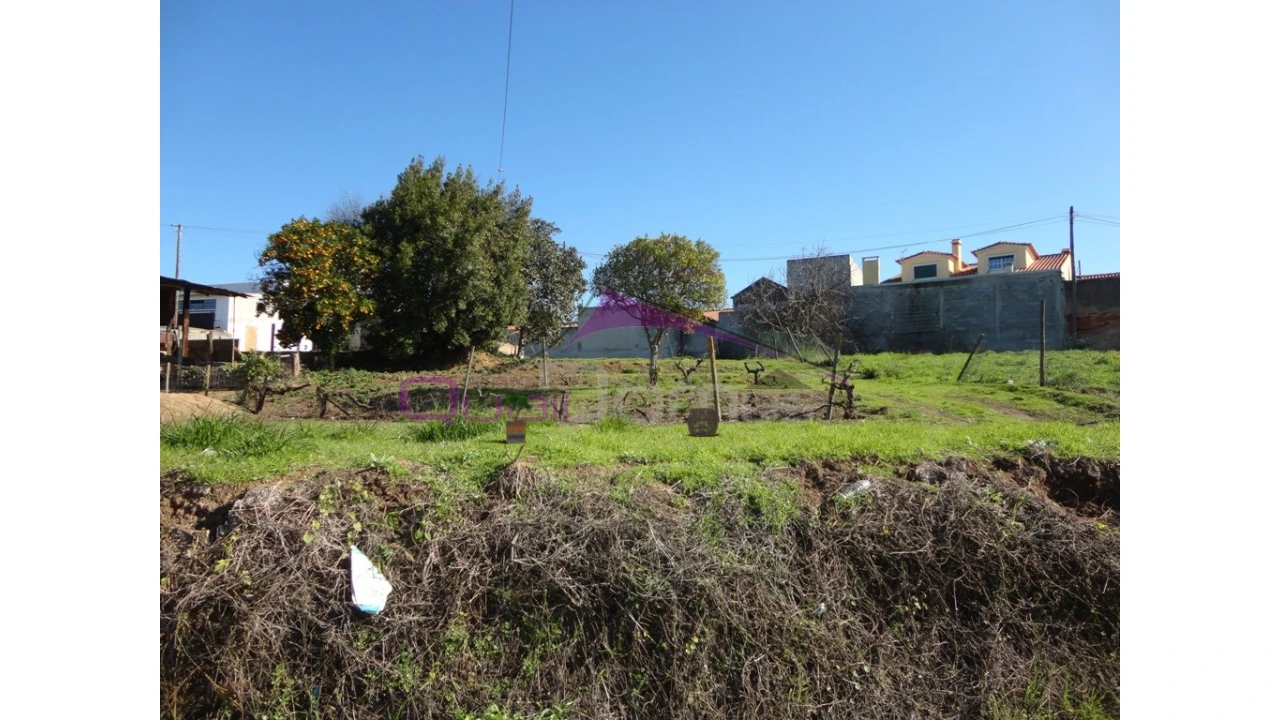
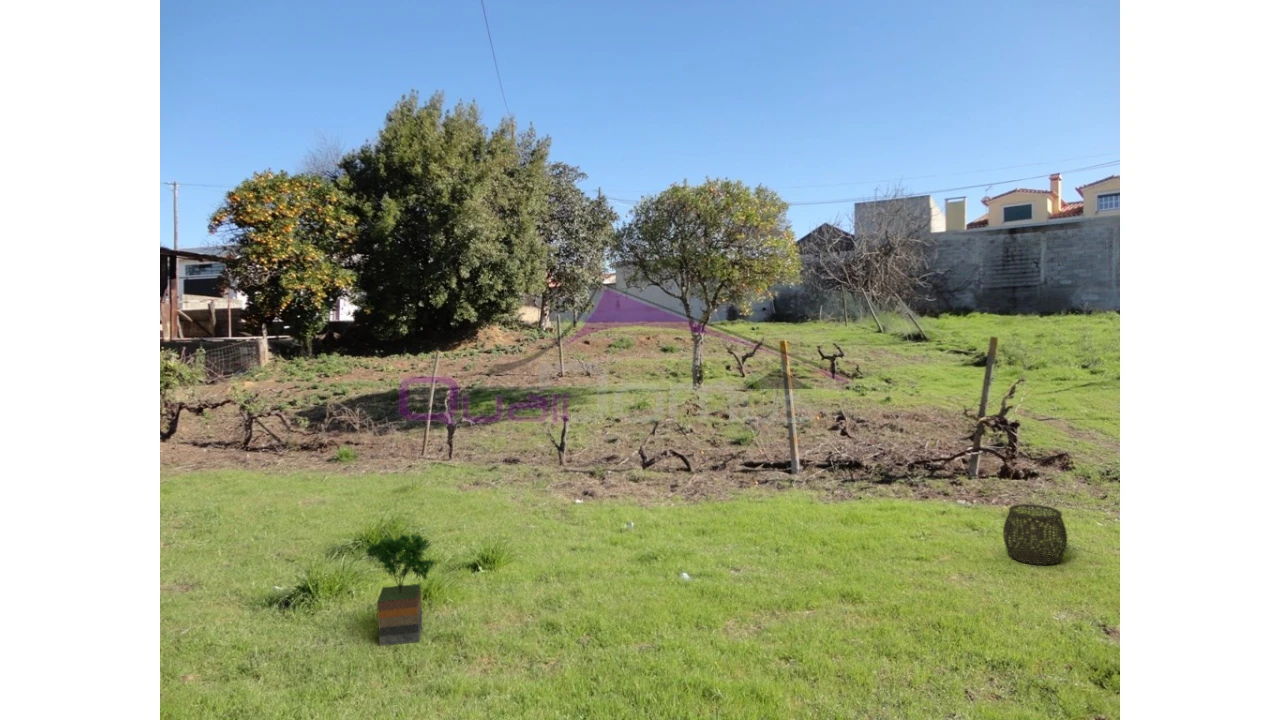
woven basket: present [687,408,718,436] -> present [1003,504,1067,565]

